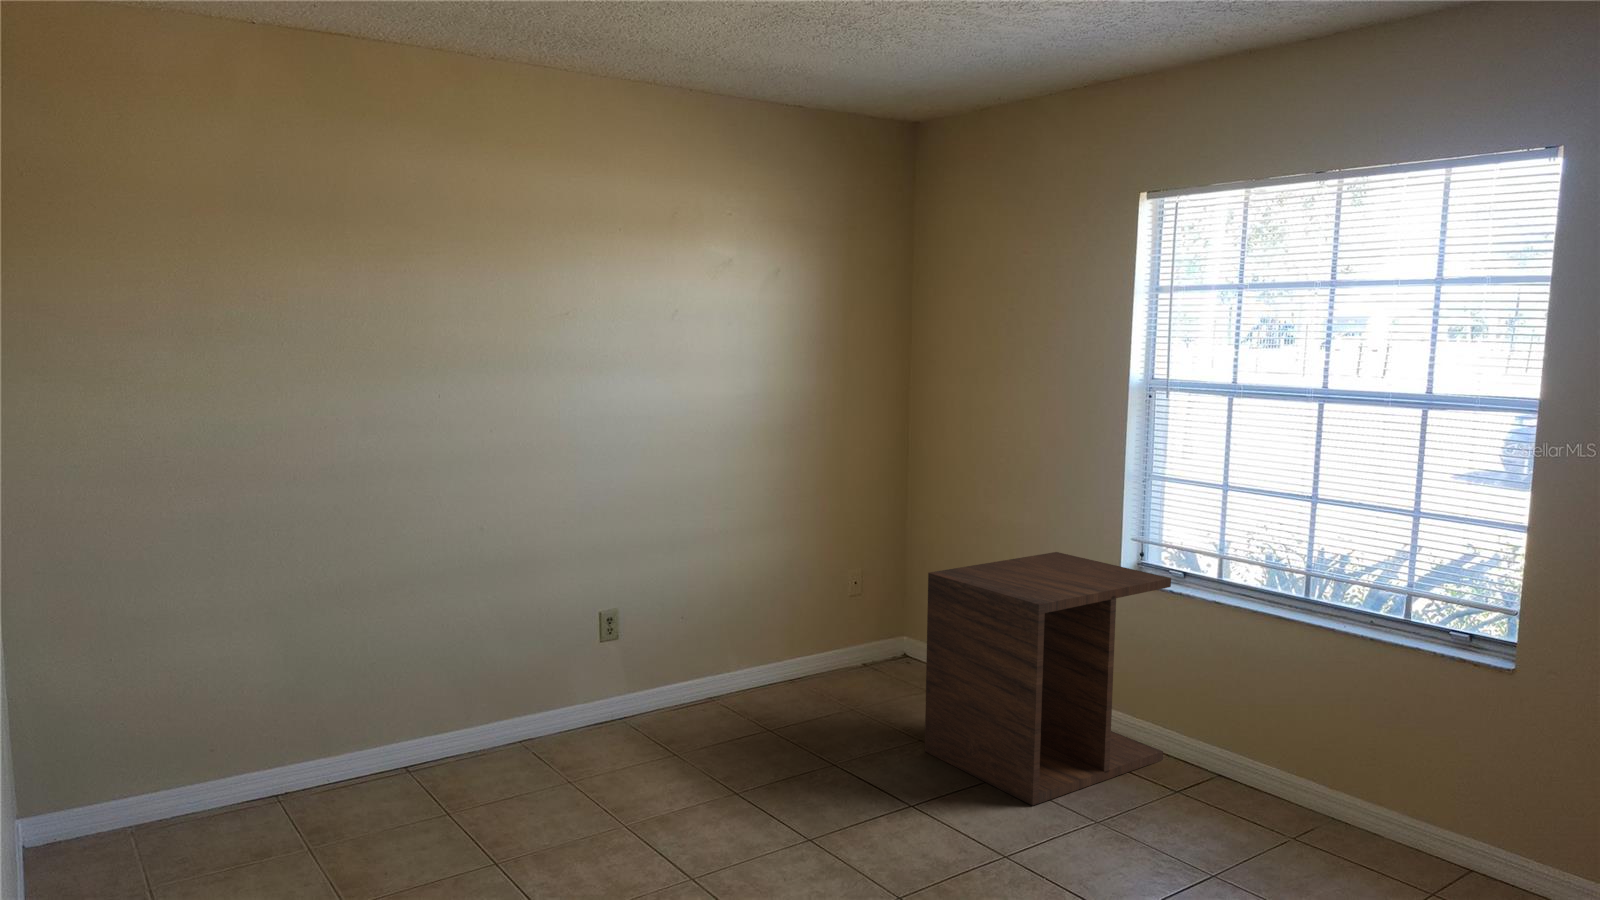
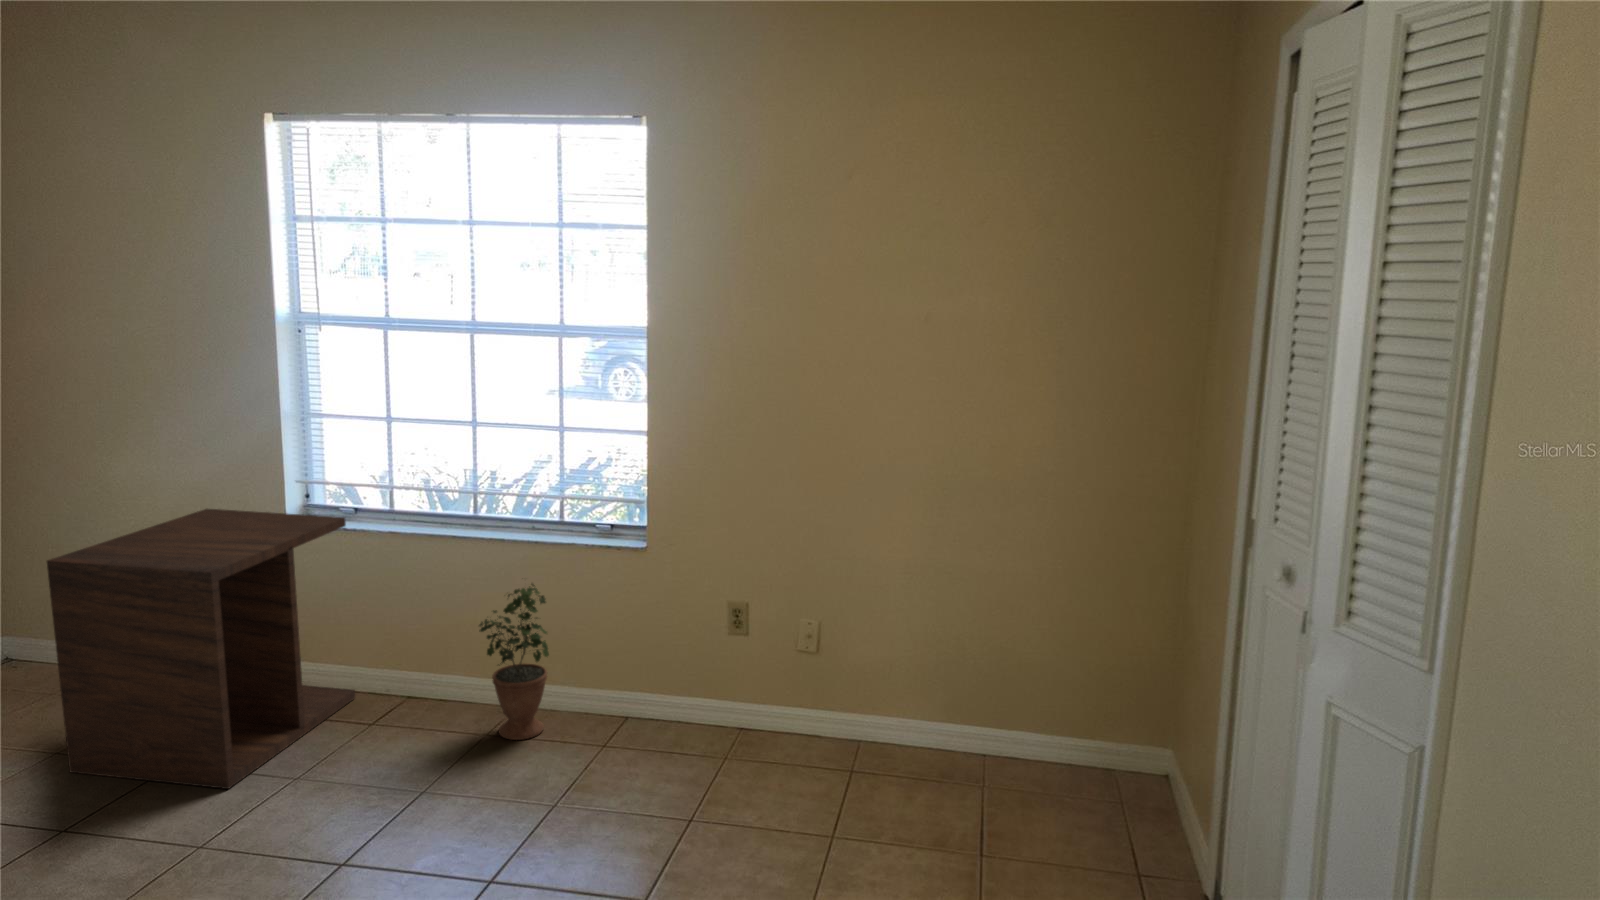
potted plant: none [1289,676,1374,859] -> present [479,584,549,740]

